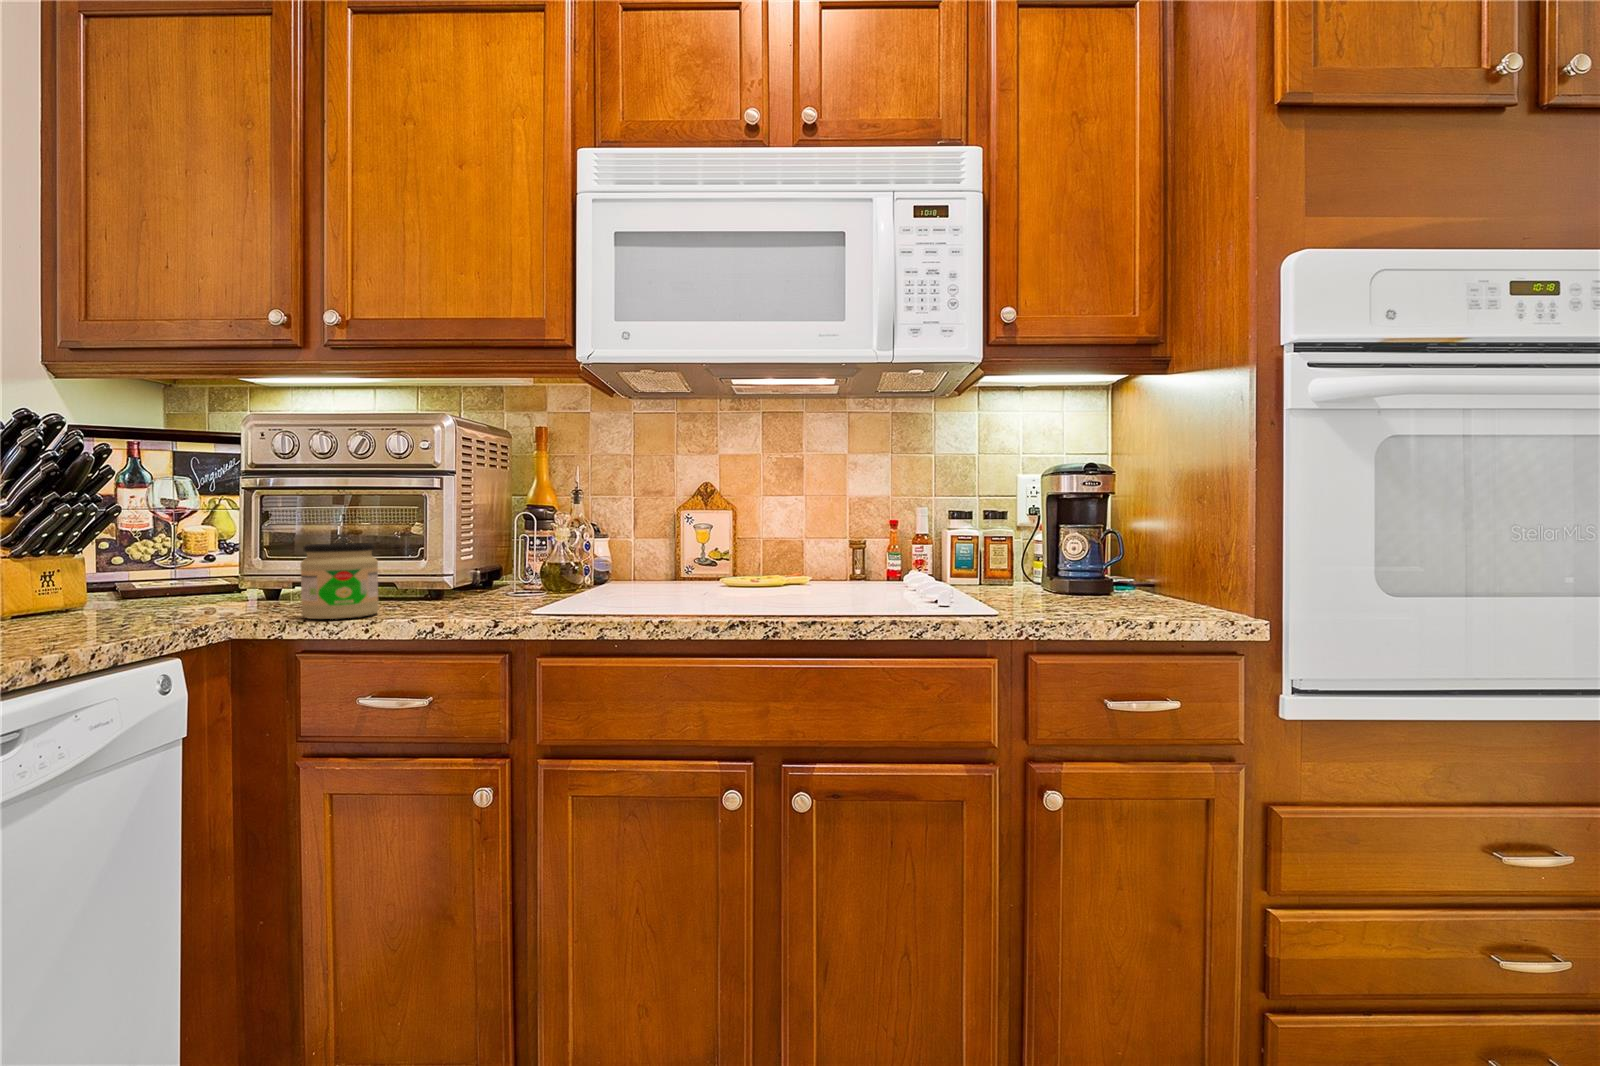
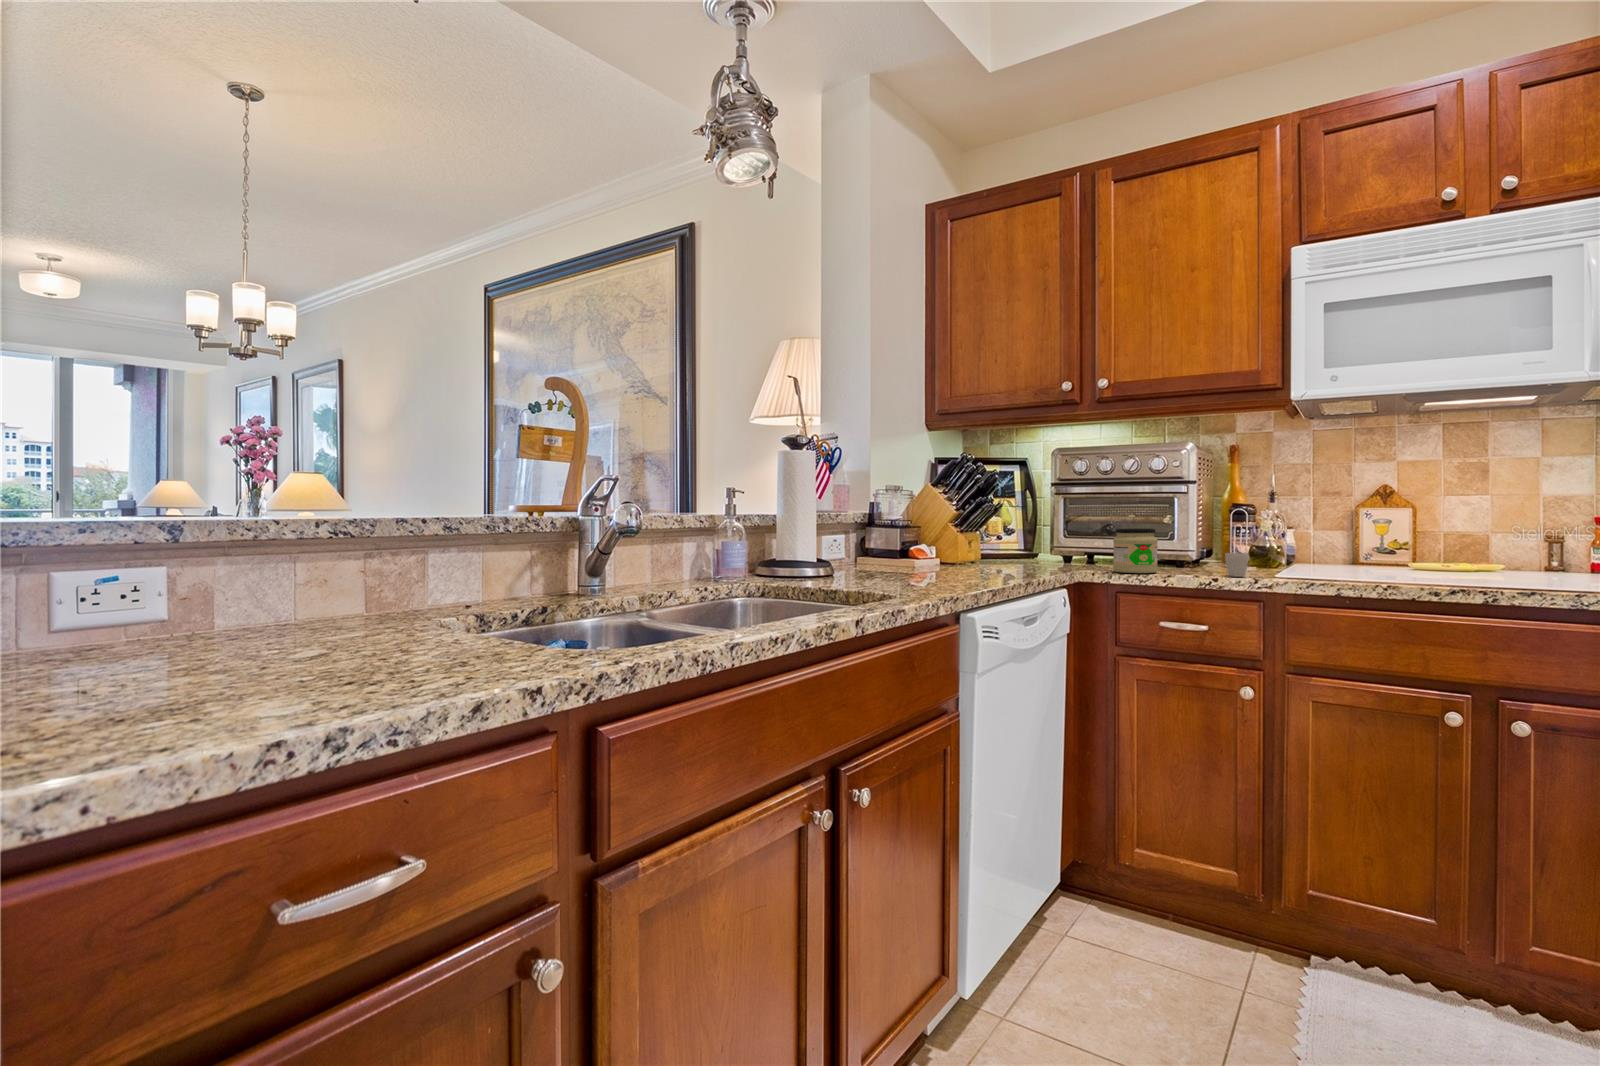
cup: none [468,555,502,616] -> present [1225,553,1248,577]

